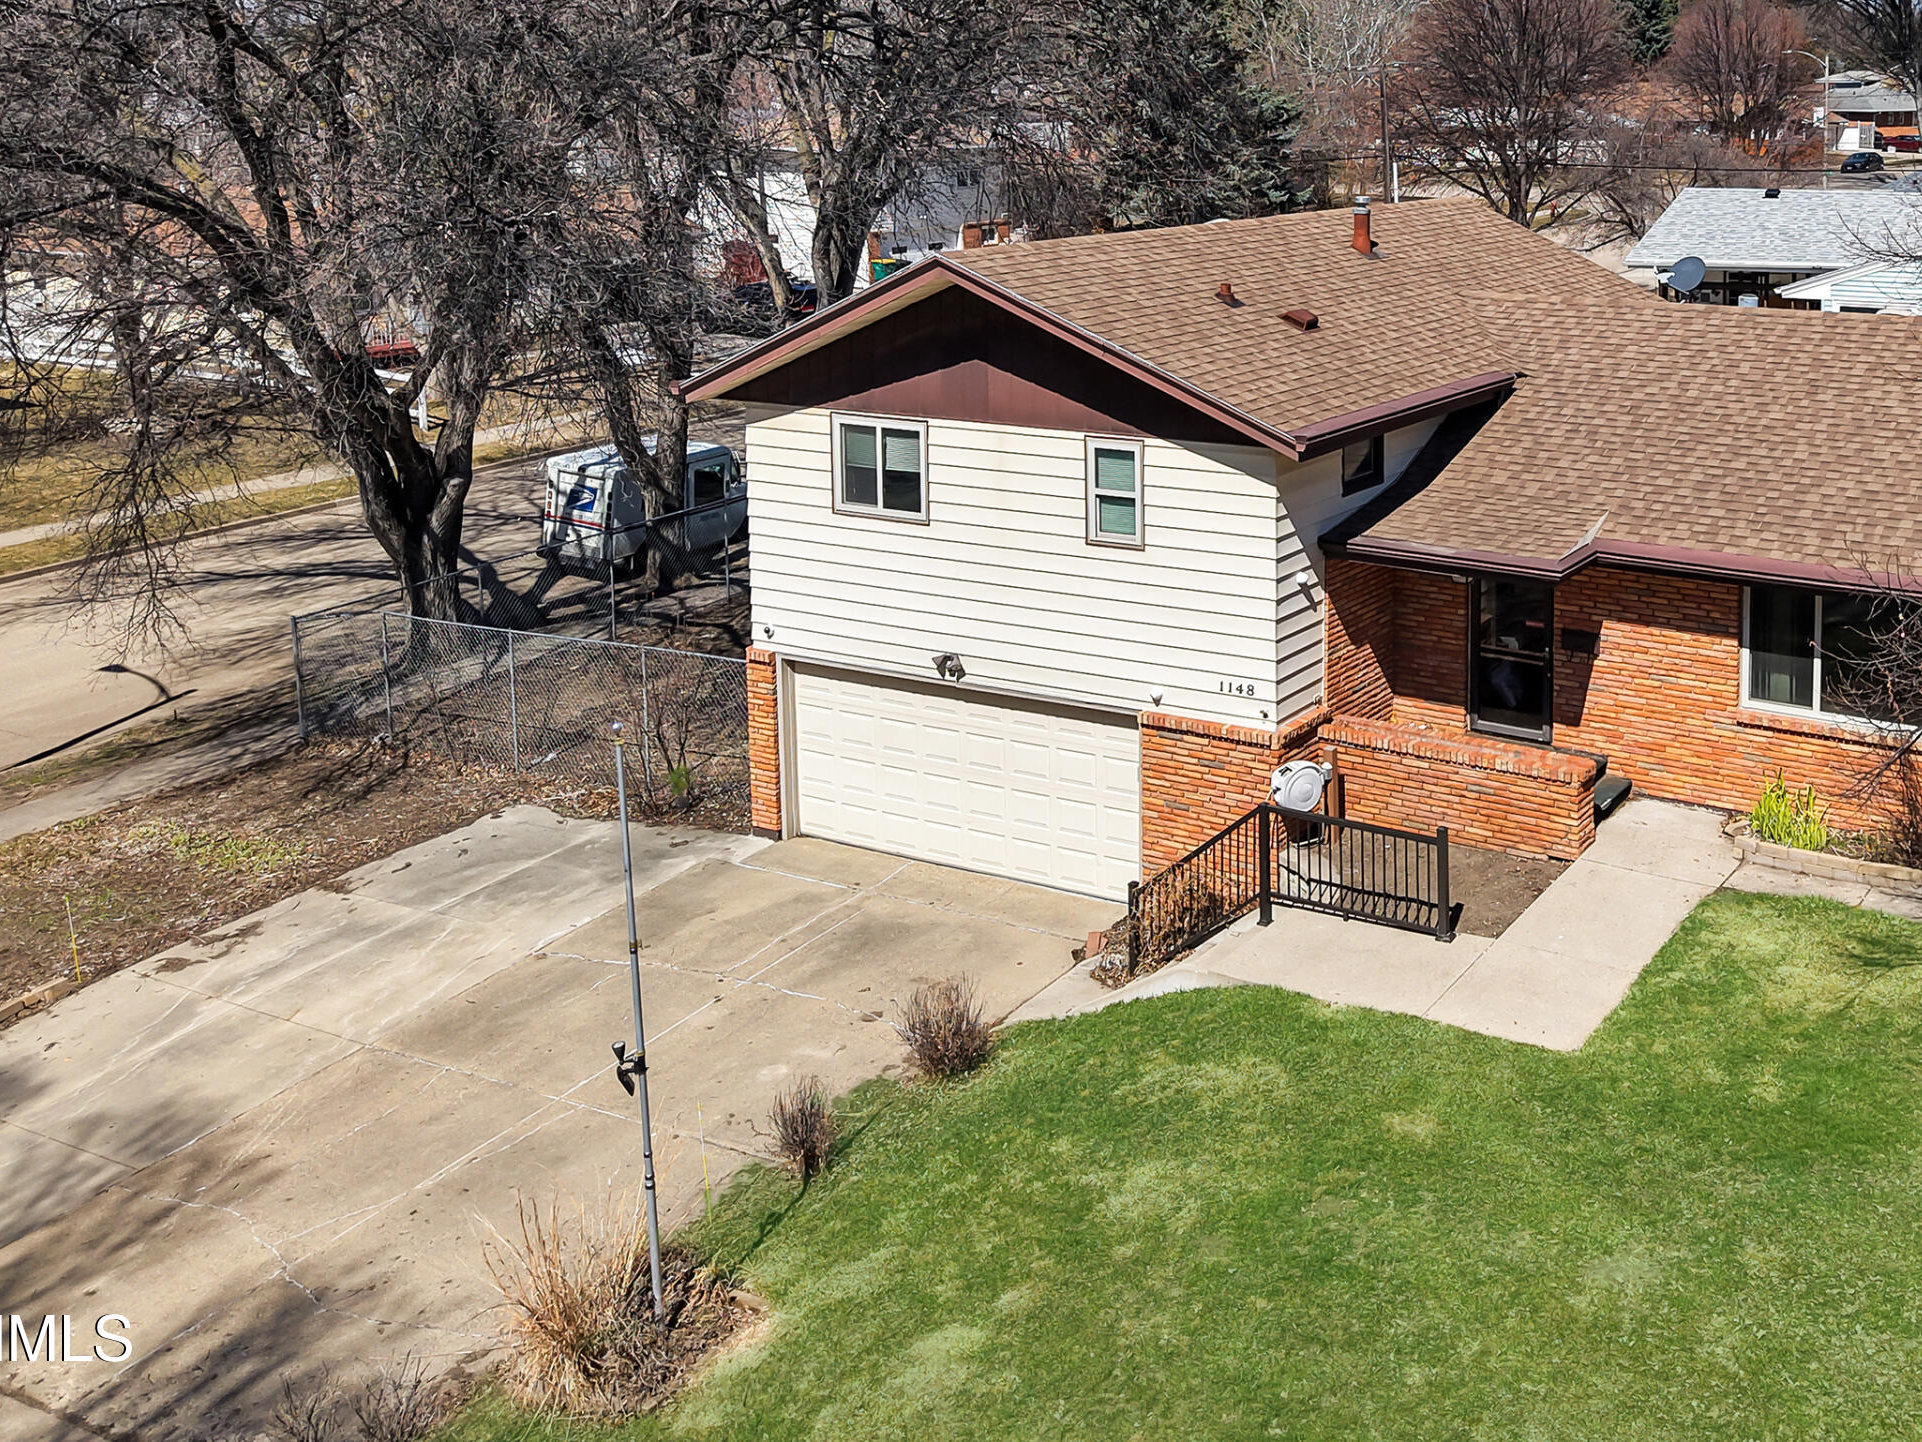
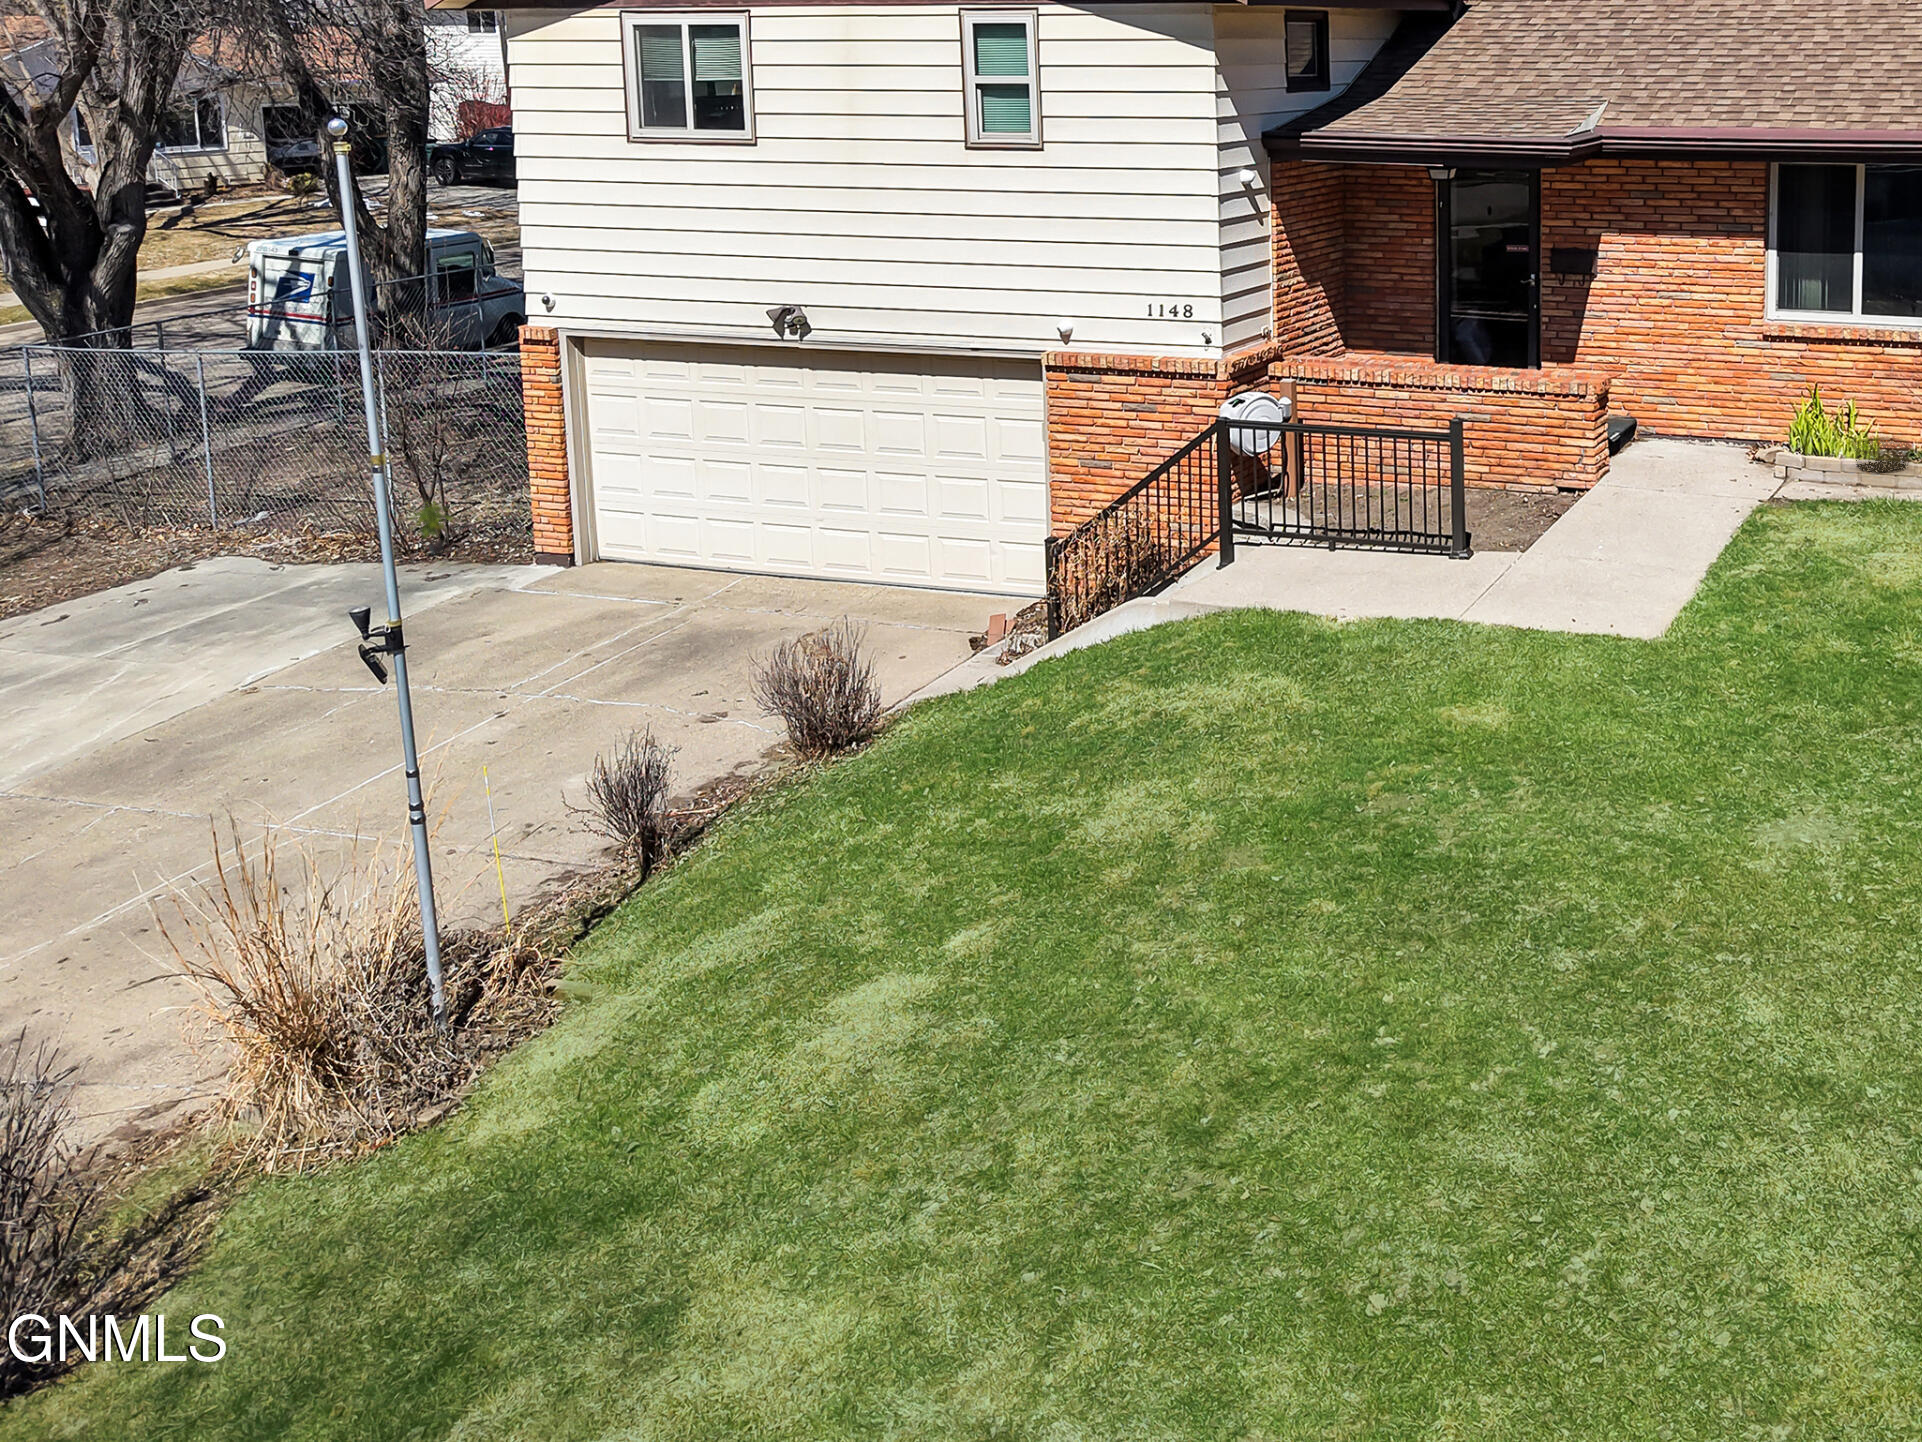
basket: none [1804,818,1852,854] -> present [1854,437,1909,472]

